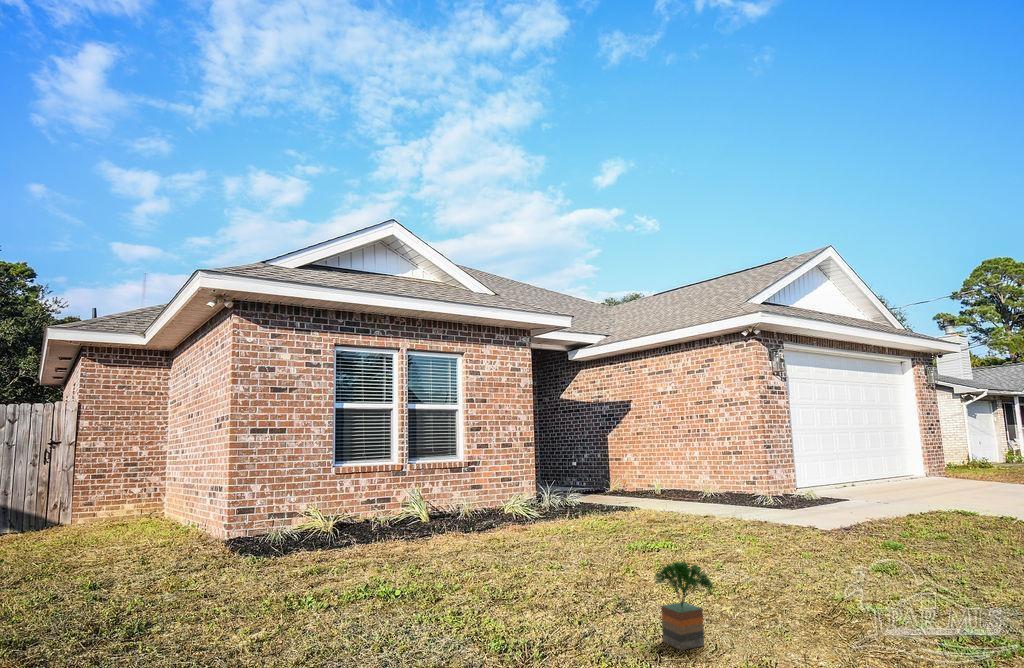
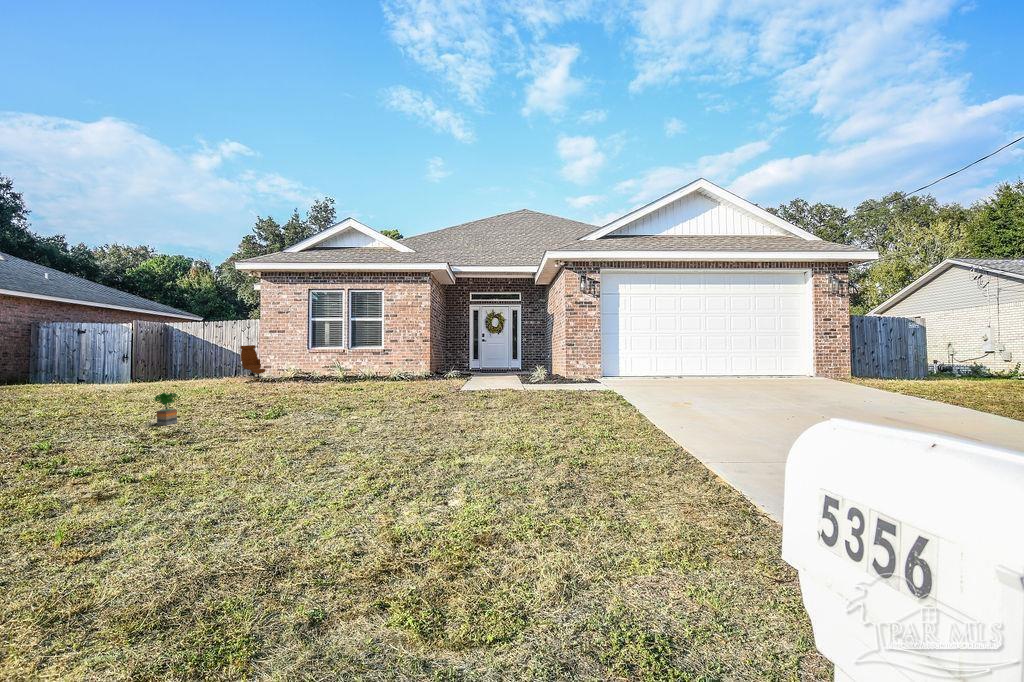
lounge chair: none [123,465,216,547] -> present [240,345,266,379]

